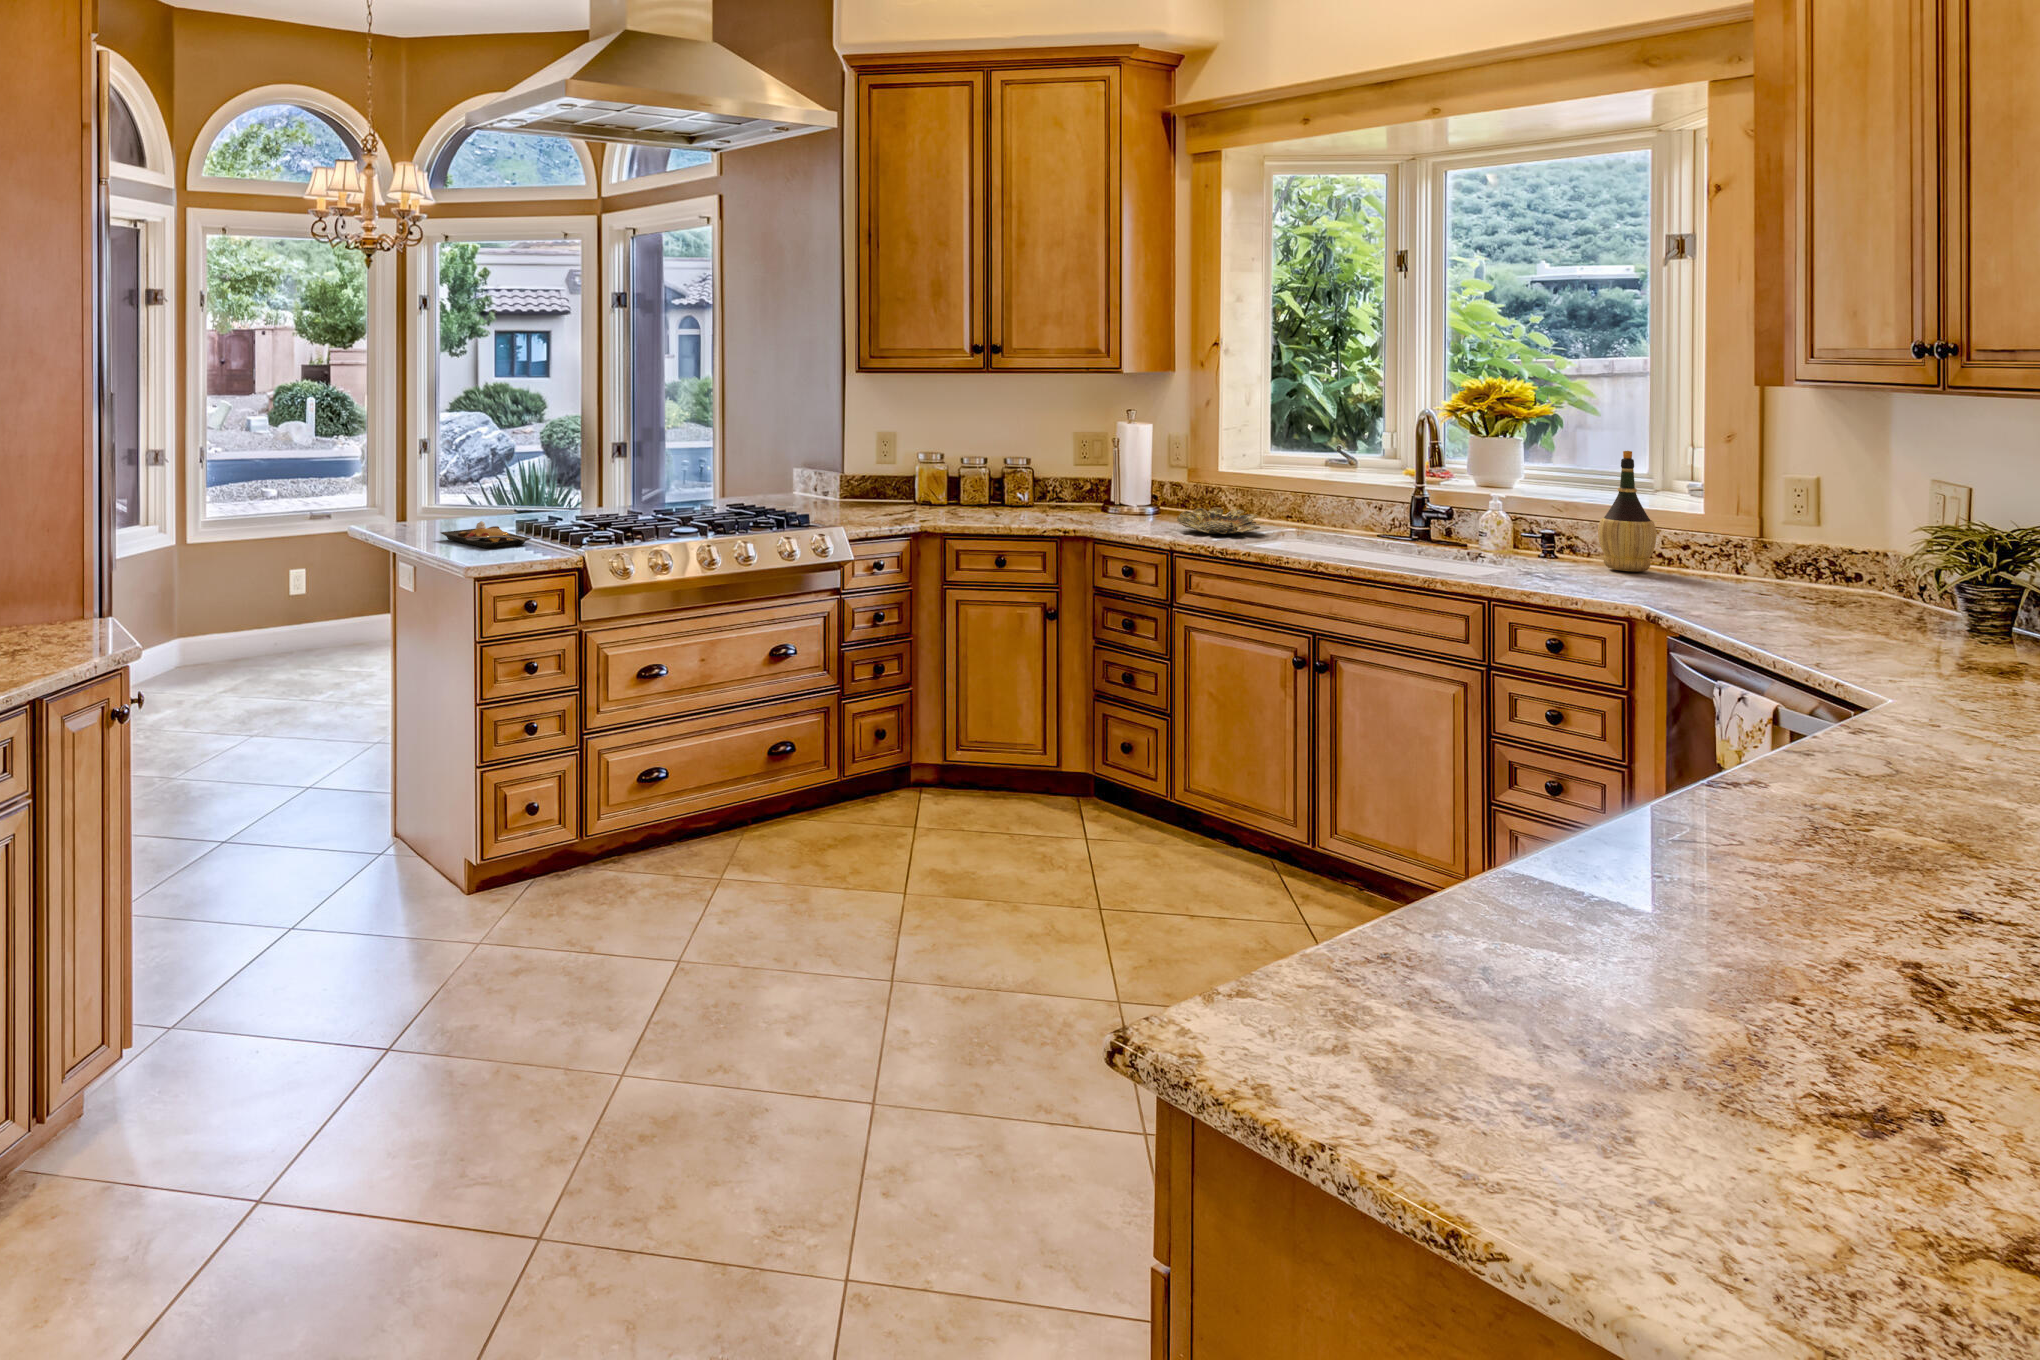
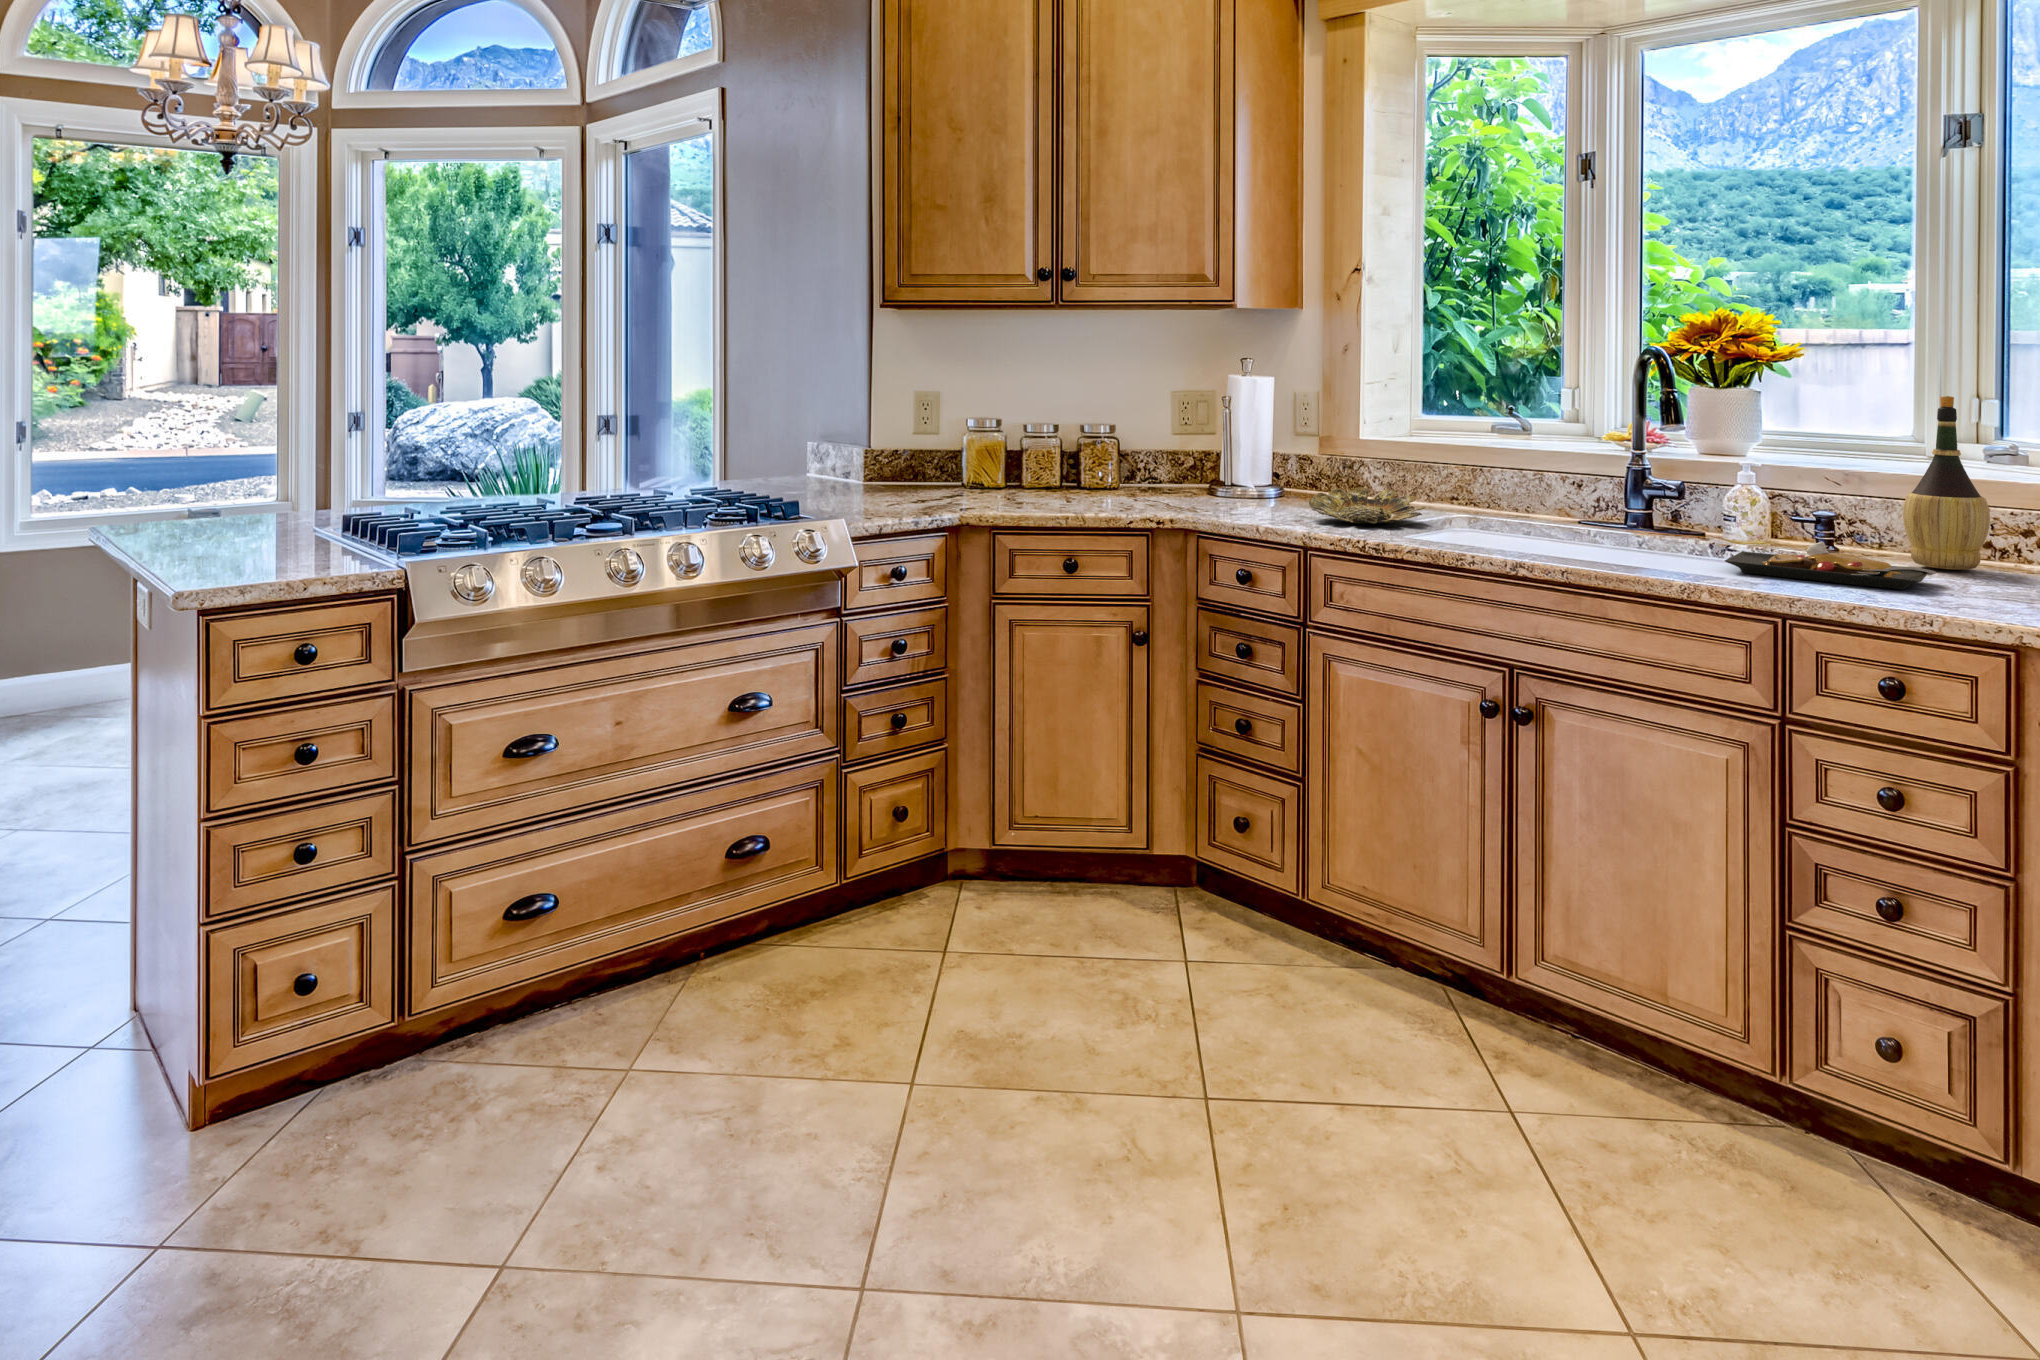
plate: present [441,521,531,548] -> present [1725,541,1936,590]

